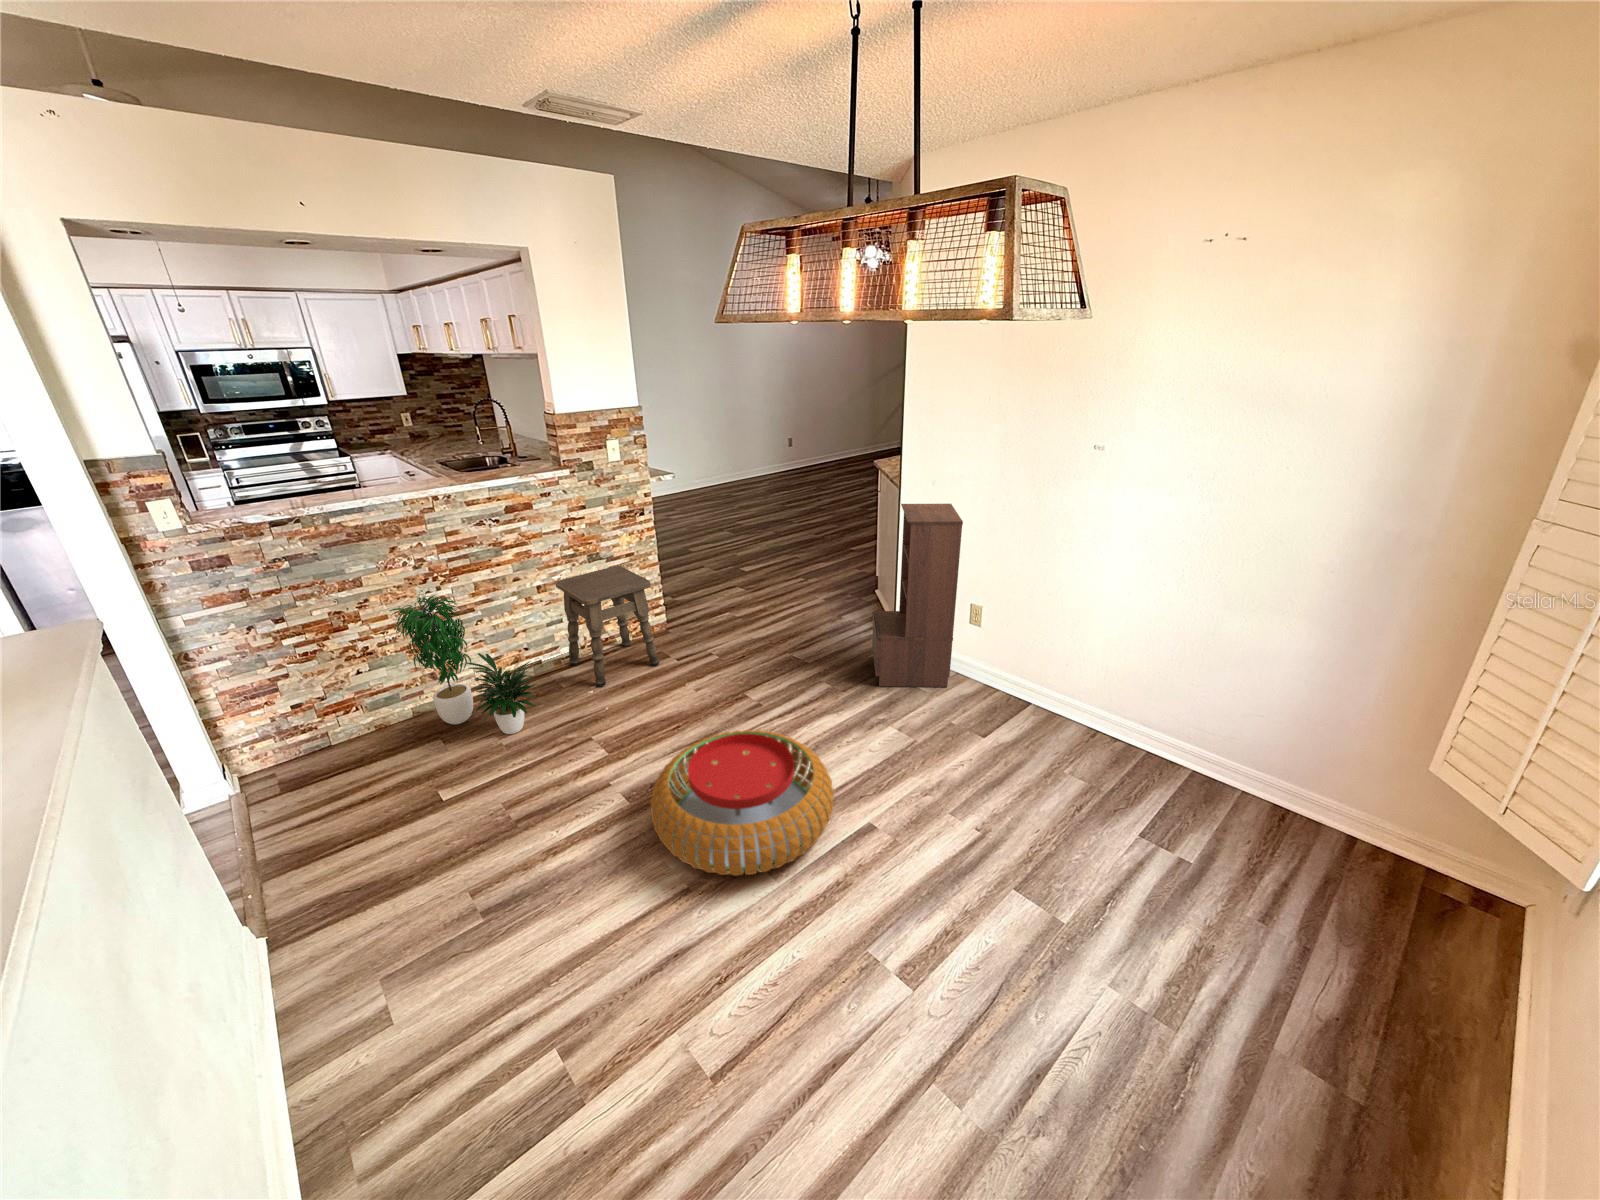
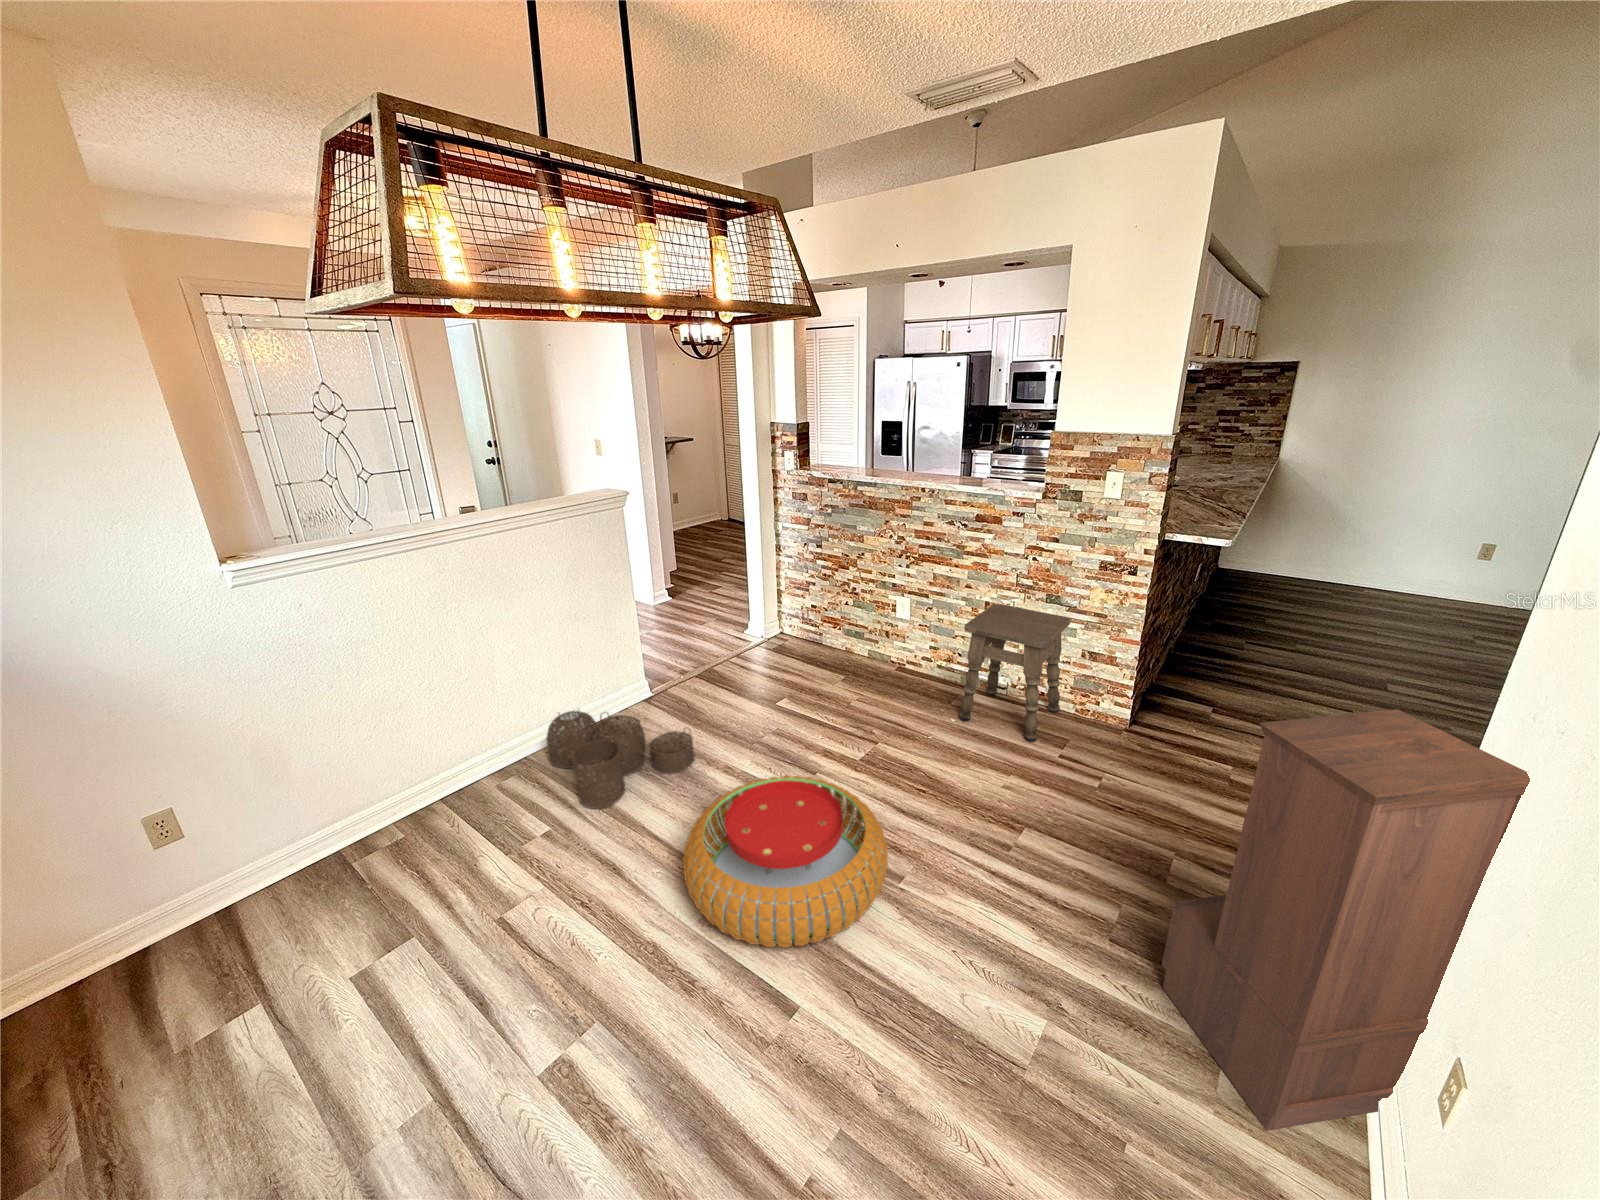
potted plant: present [390,594,537,734] -> none [839,557,900,703]
woven basket: none [289,858,546,1100] -> present [546,711,695,808]

